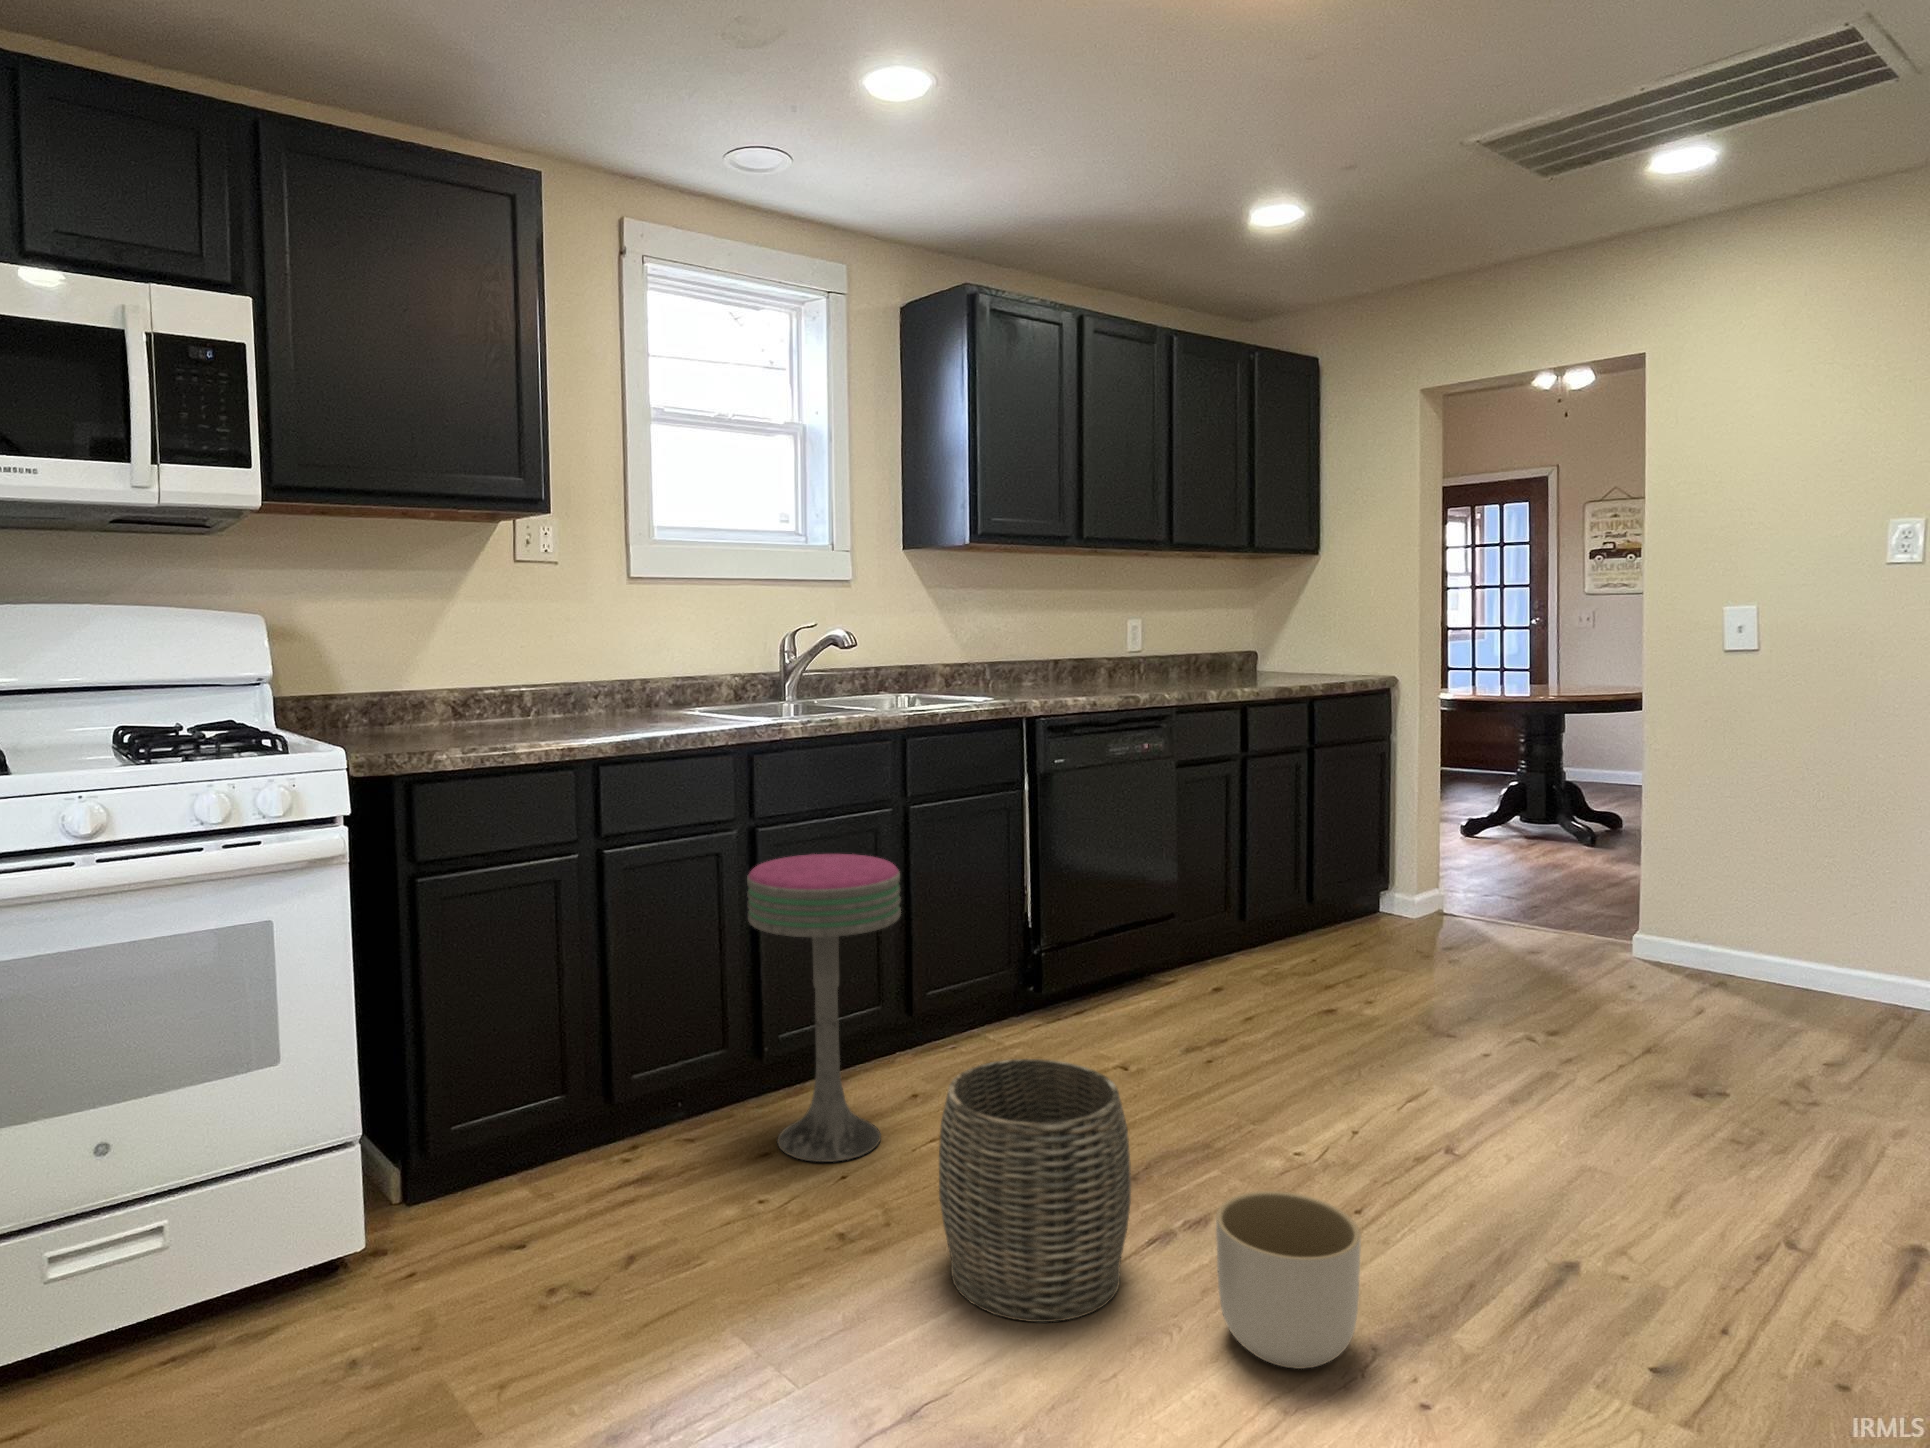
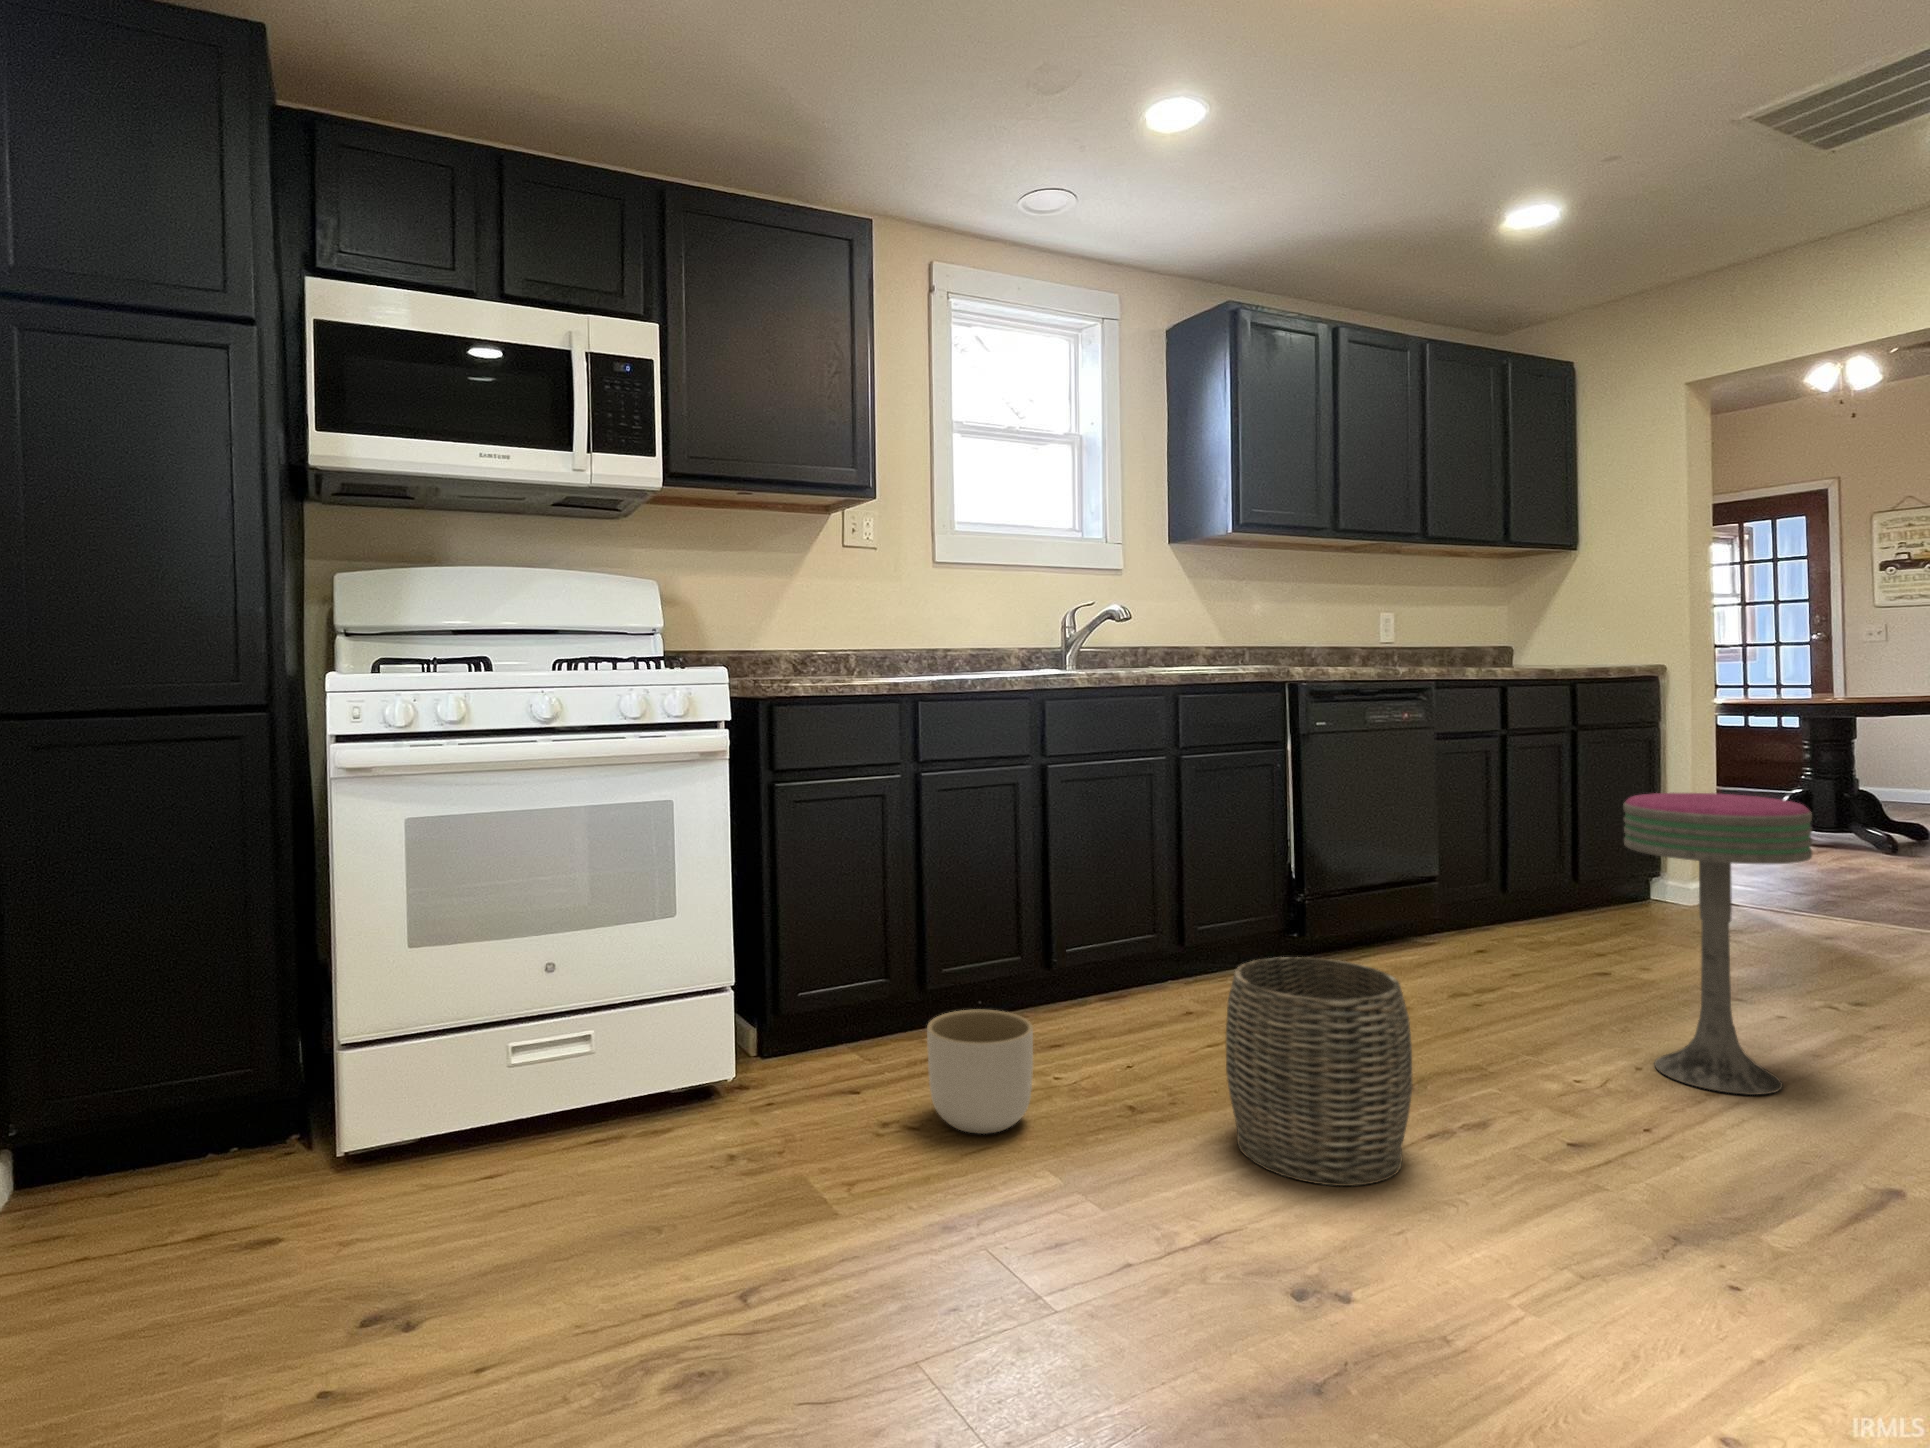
bar stool: present [747,854,901,1162] -> present [1623,793,1812,1095]
planter: present [1216,1191,1361,1369] -> present [927,1010,1033,1134]

